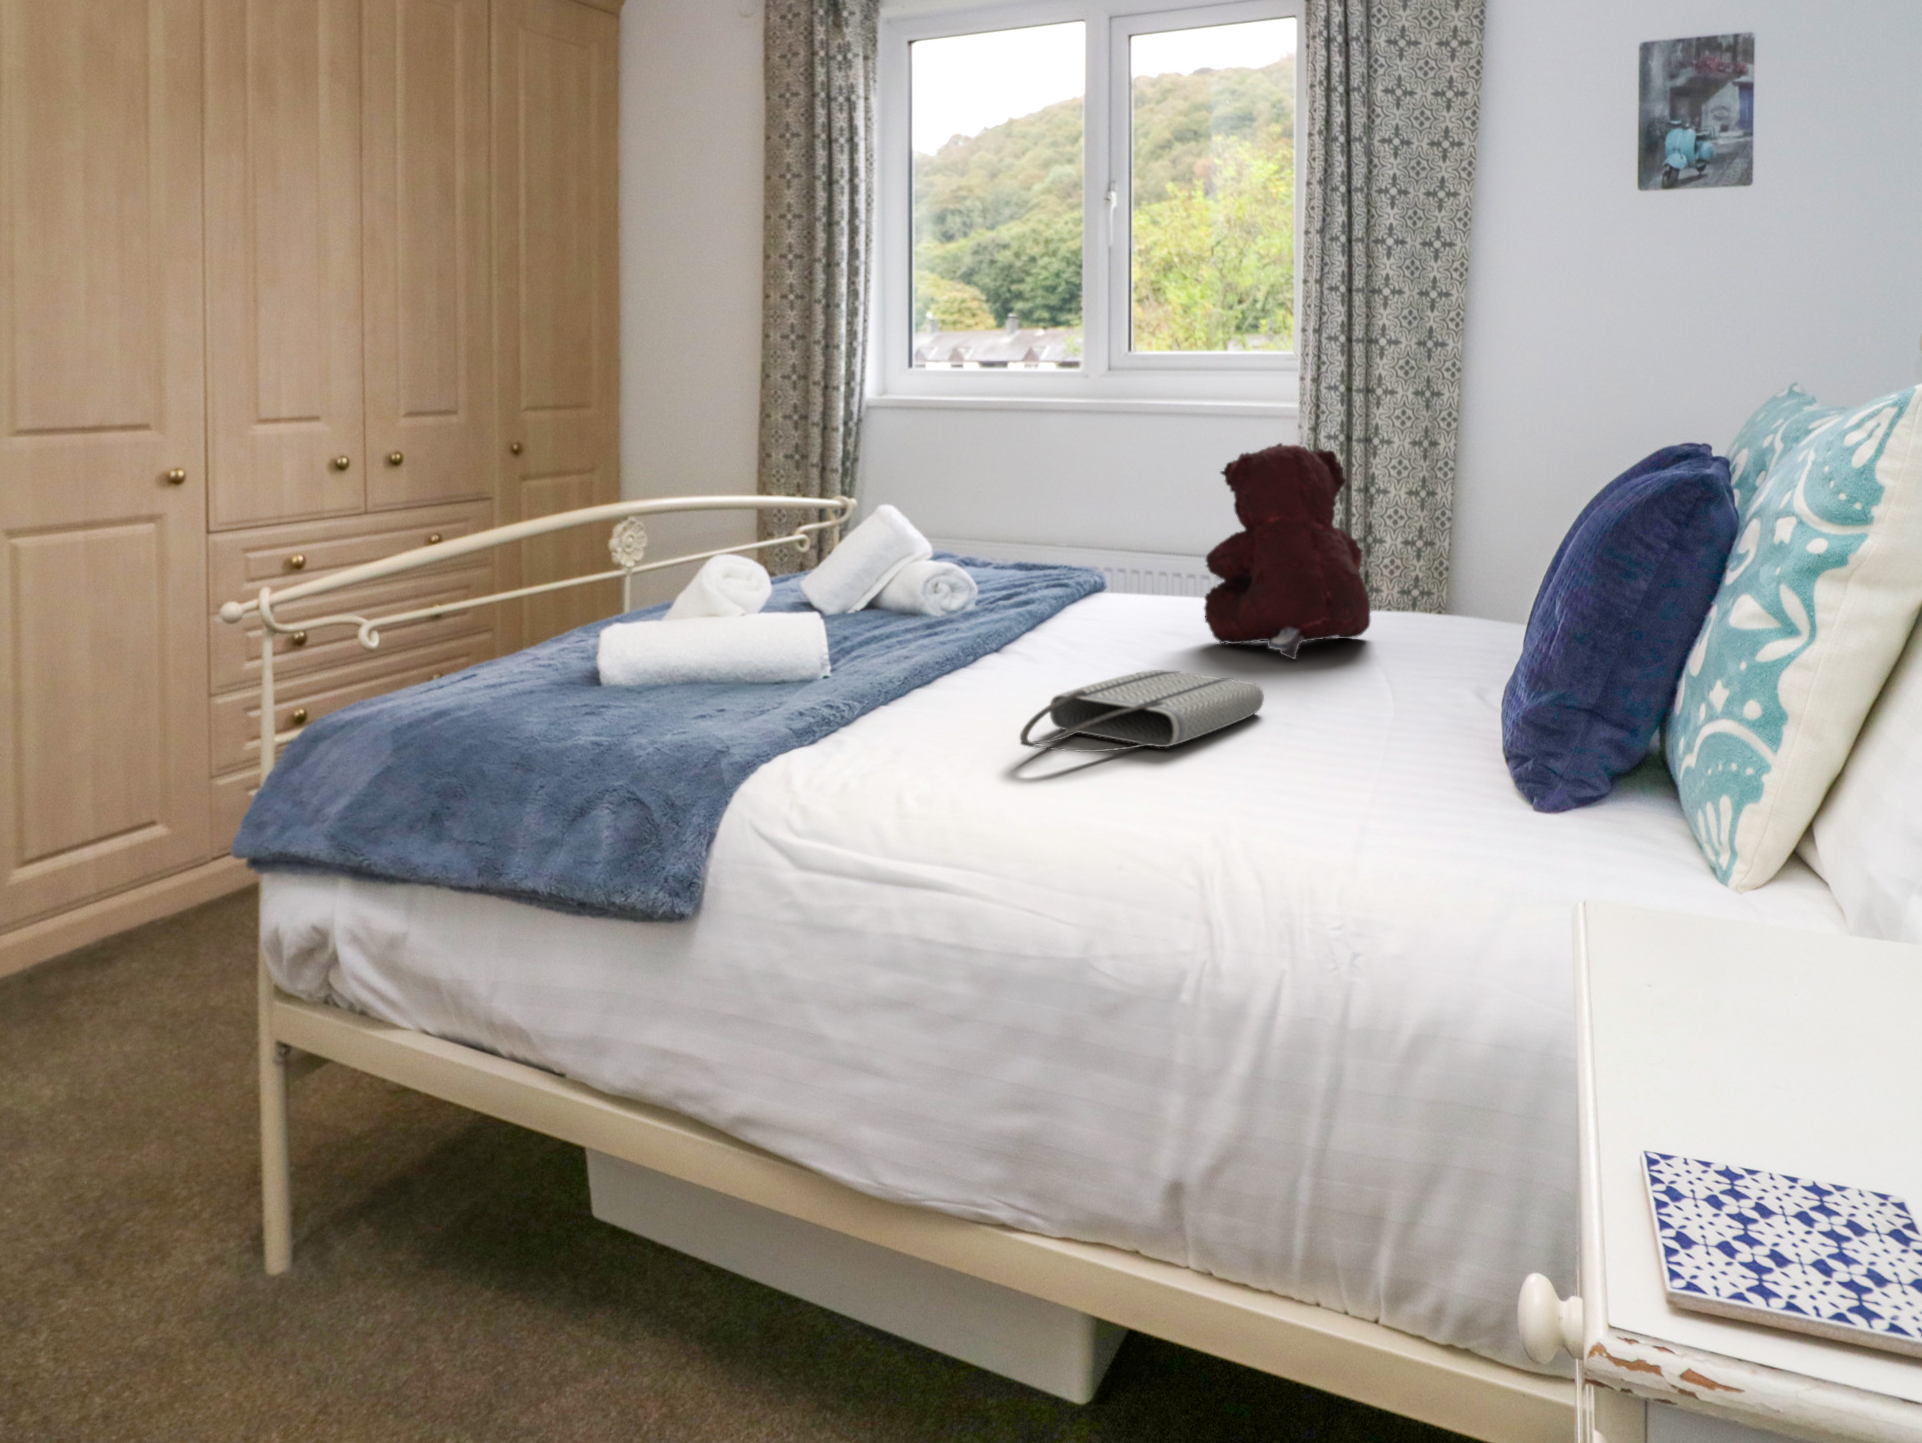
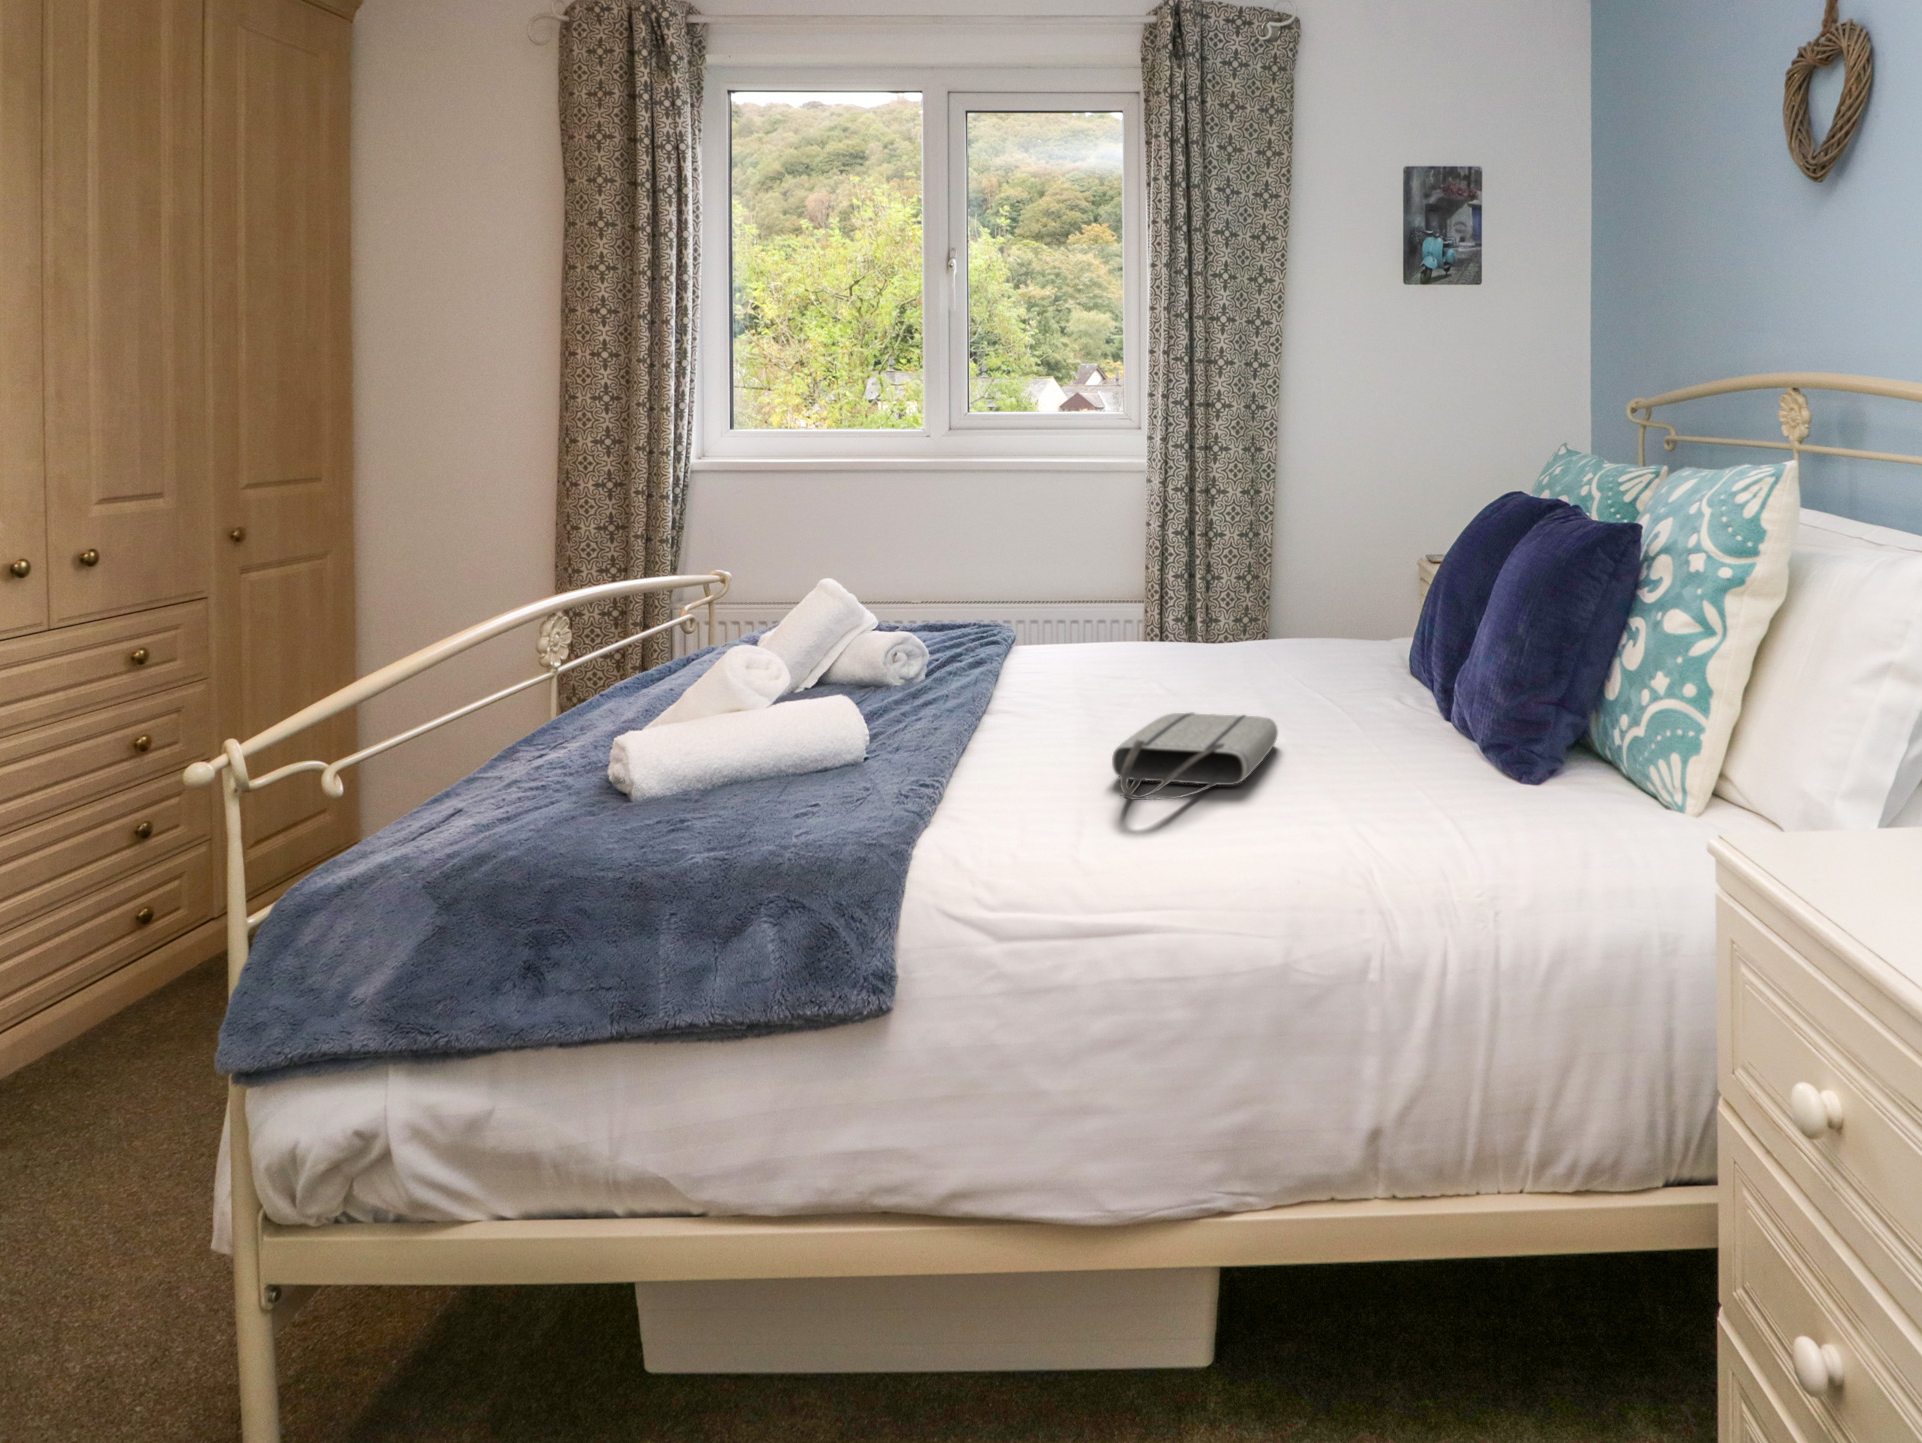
teddy bear: present [1204,443,1371,659] -> none [1154,498,1298,692]

